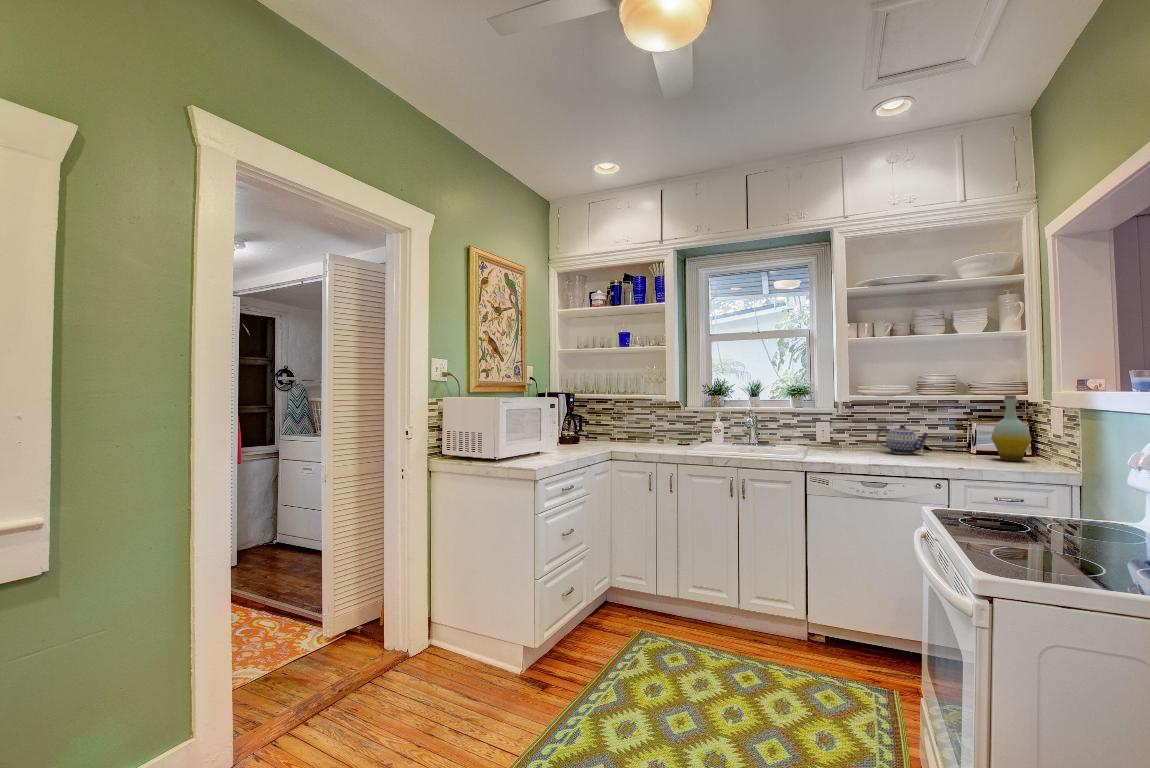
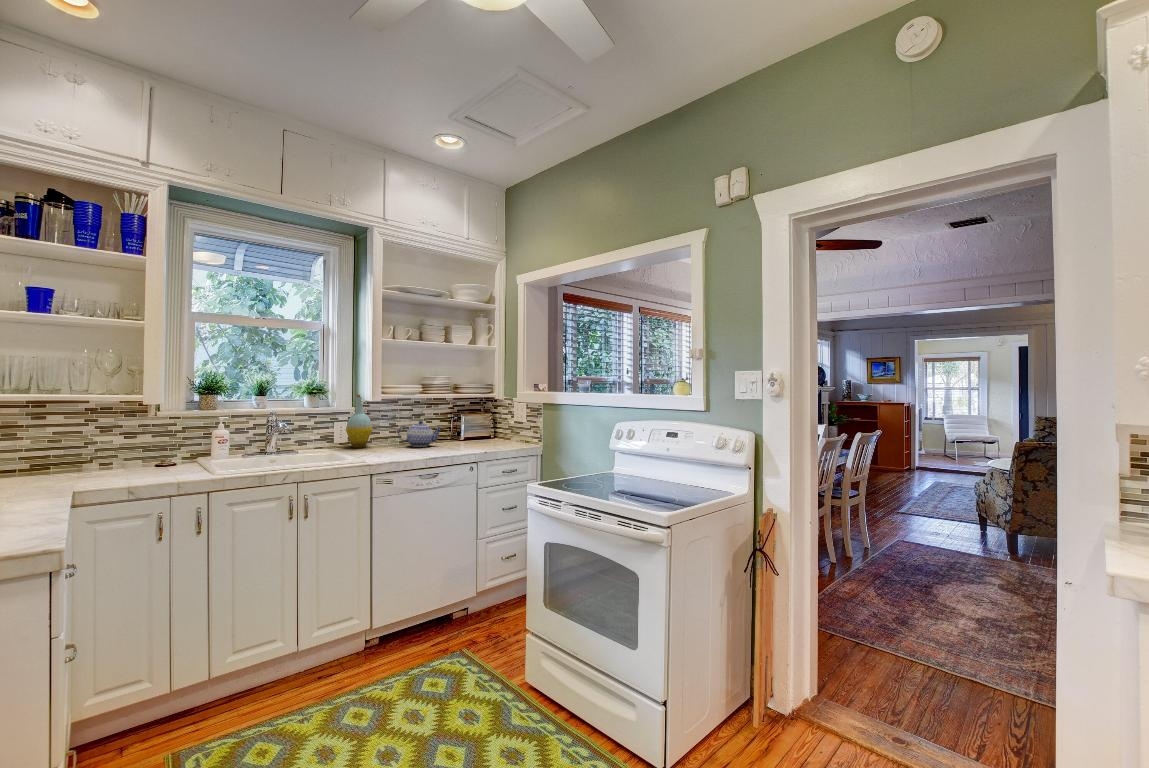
bottle: present [991,396,1032,461] -> present [346,394,372,448]

